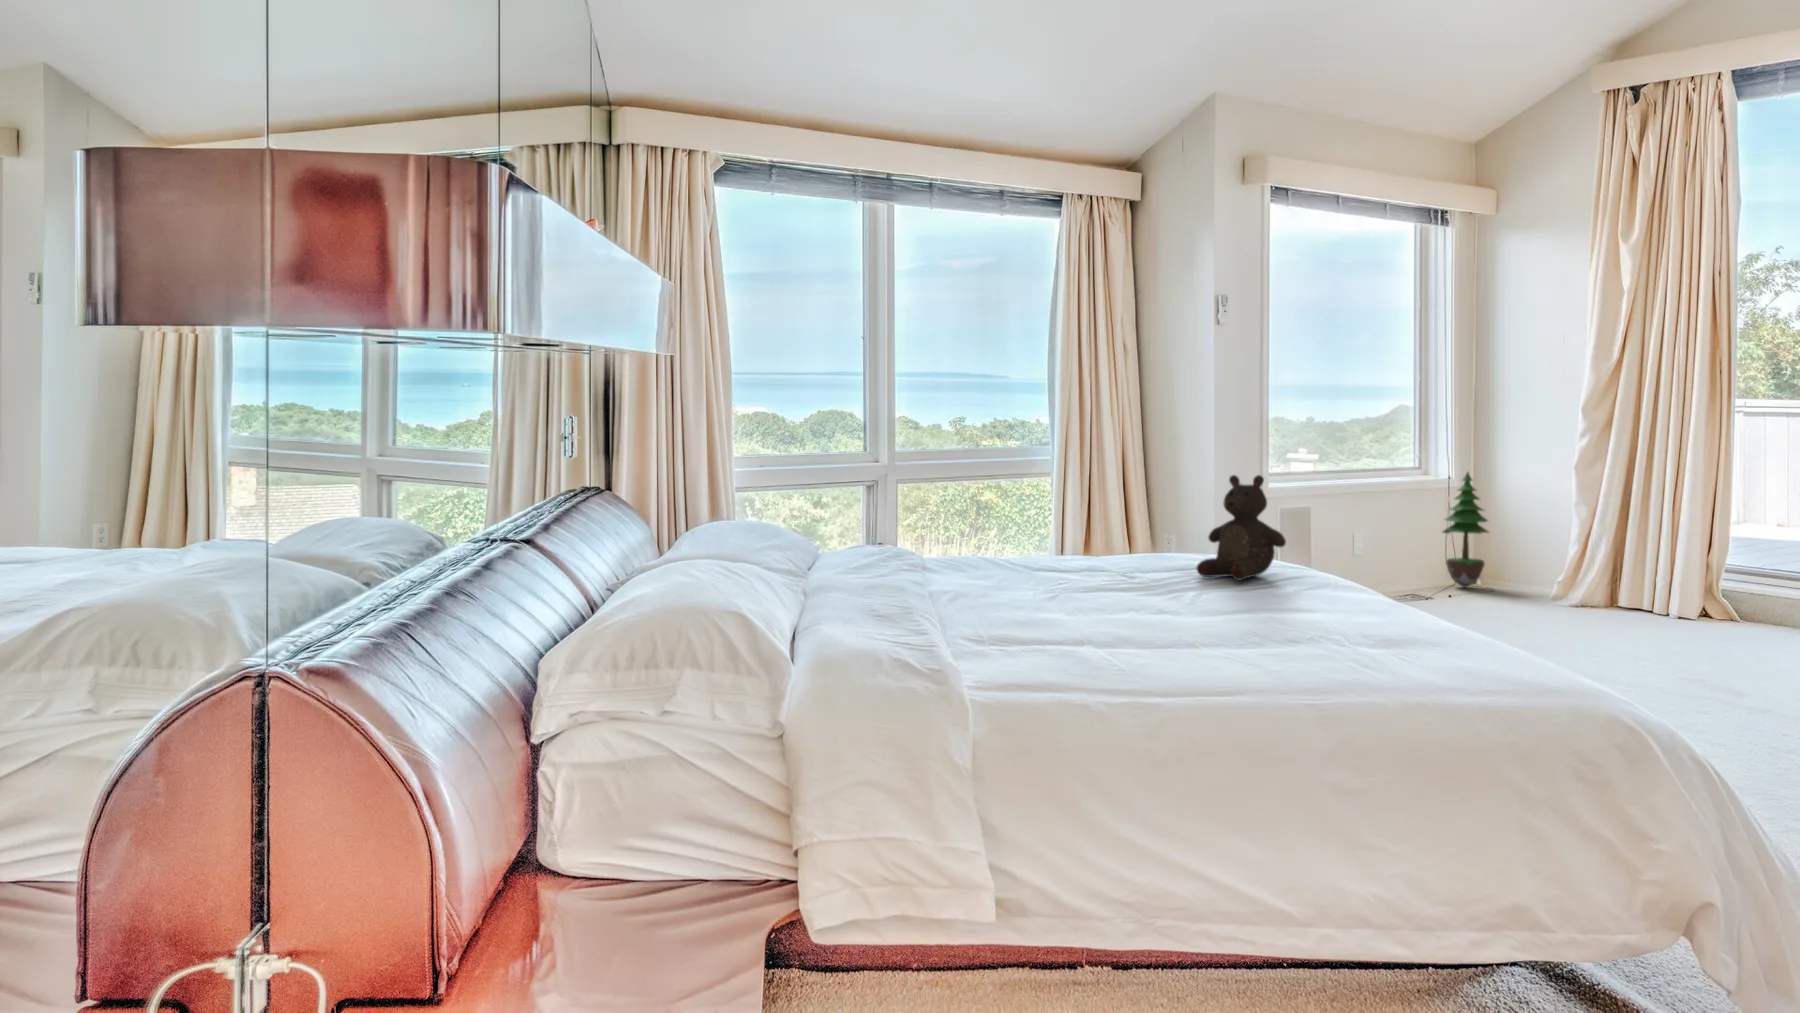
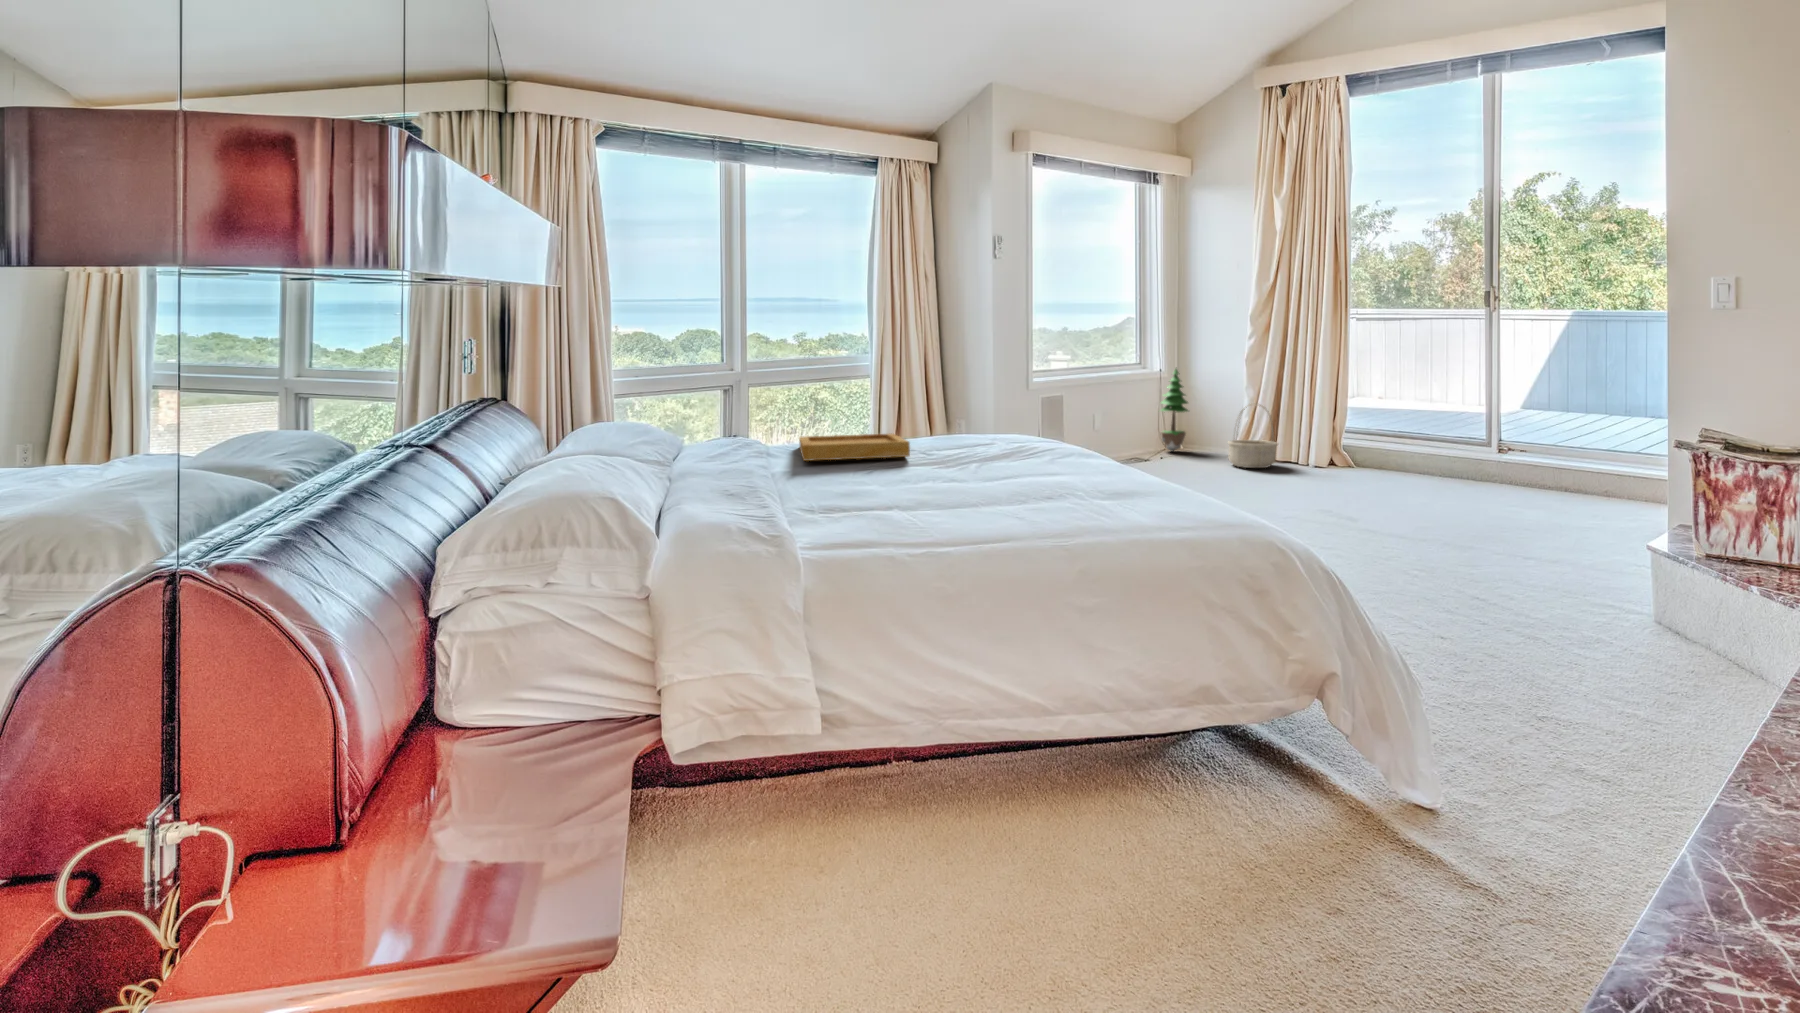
stuffed bear: present [1197,475,1286,580] -> none [945,378,1004,454]
basket: none [1557,523,1640,617] -> present [1228,403,1278,468]
tray: none [984,548,1150,581] -> present [799,433,910,461]

